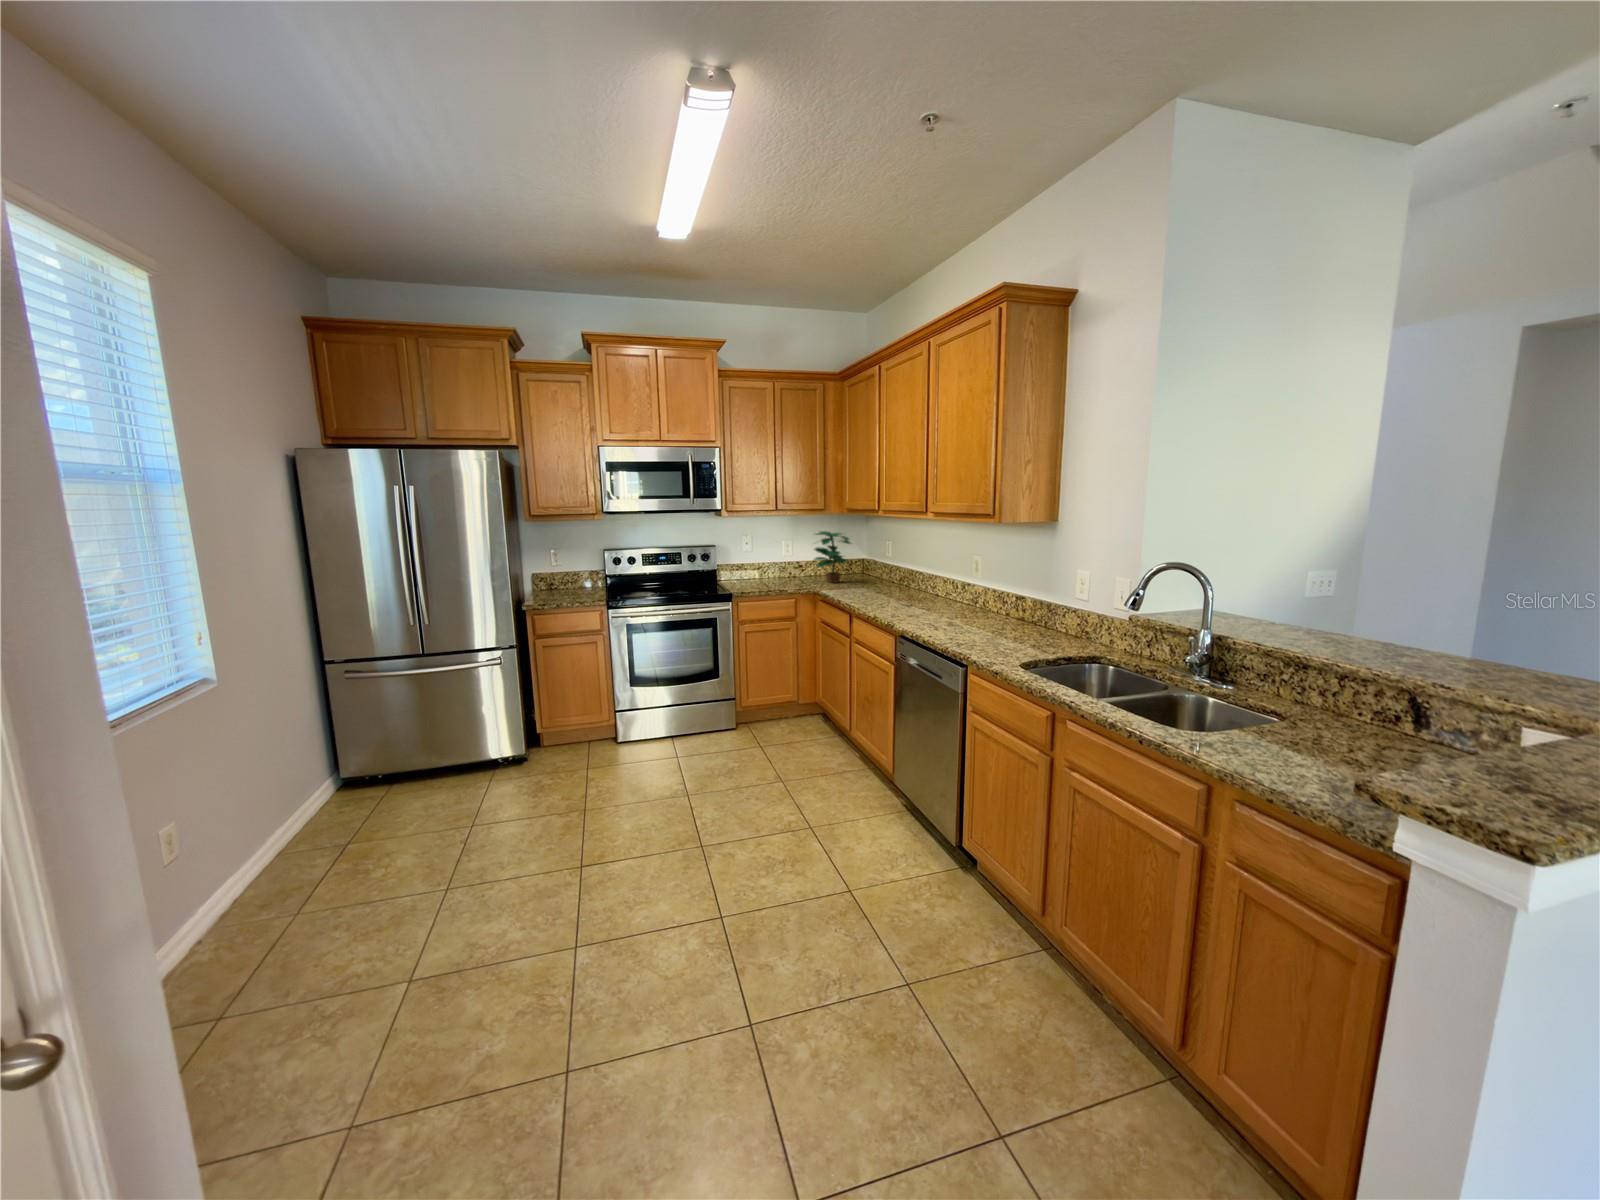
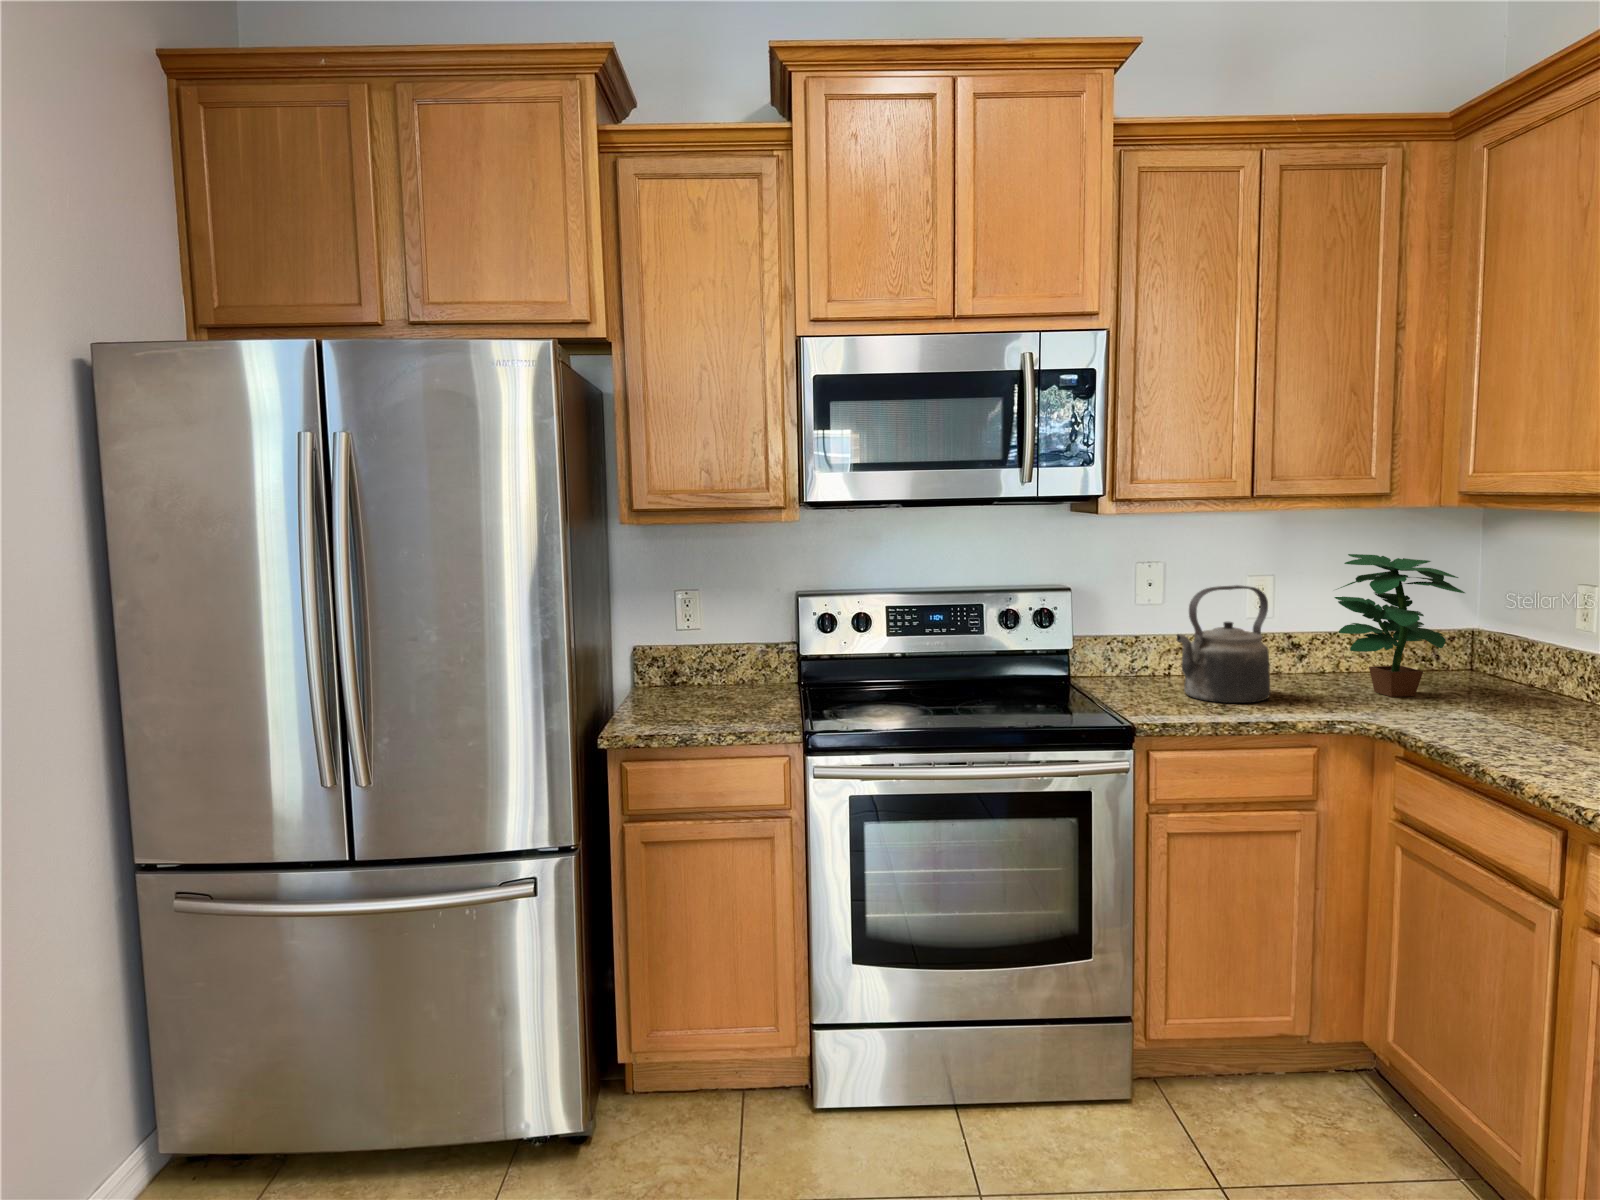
kettle: none [753,543,789,587] -> present [1176,585,1270,703]

